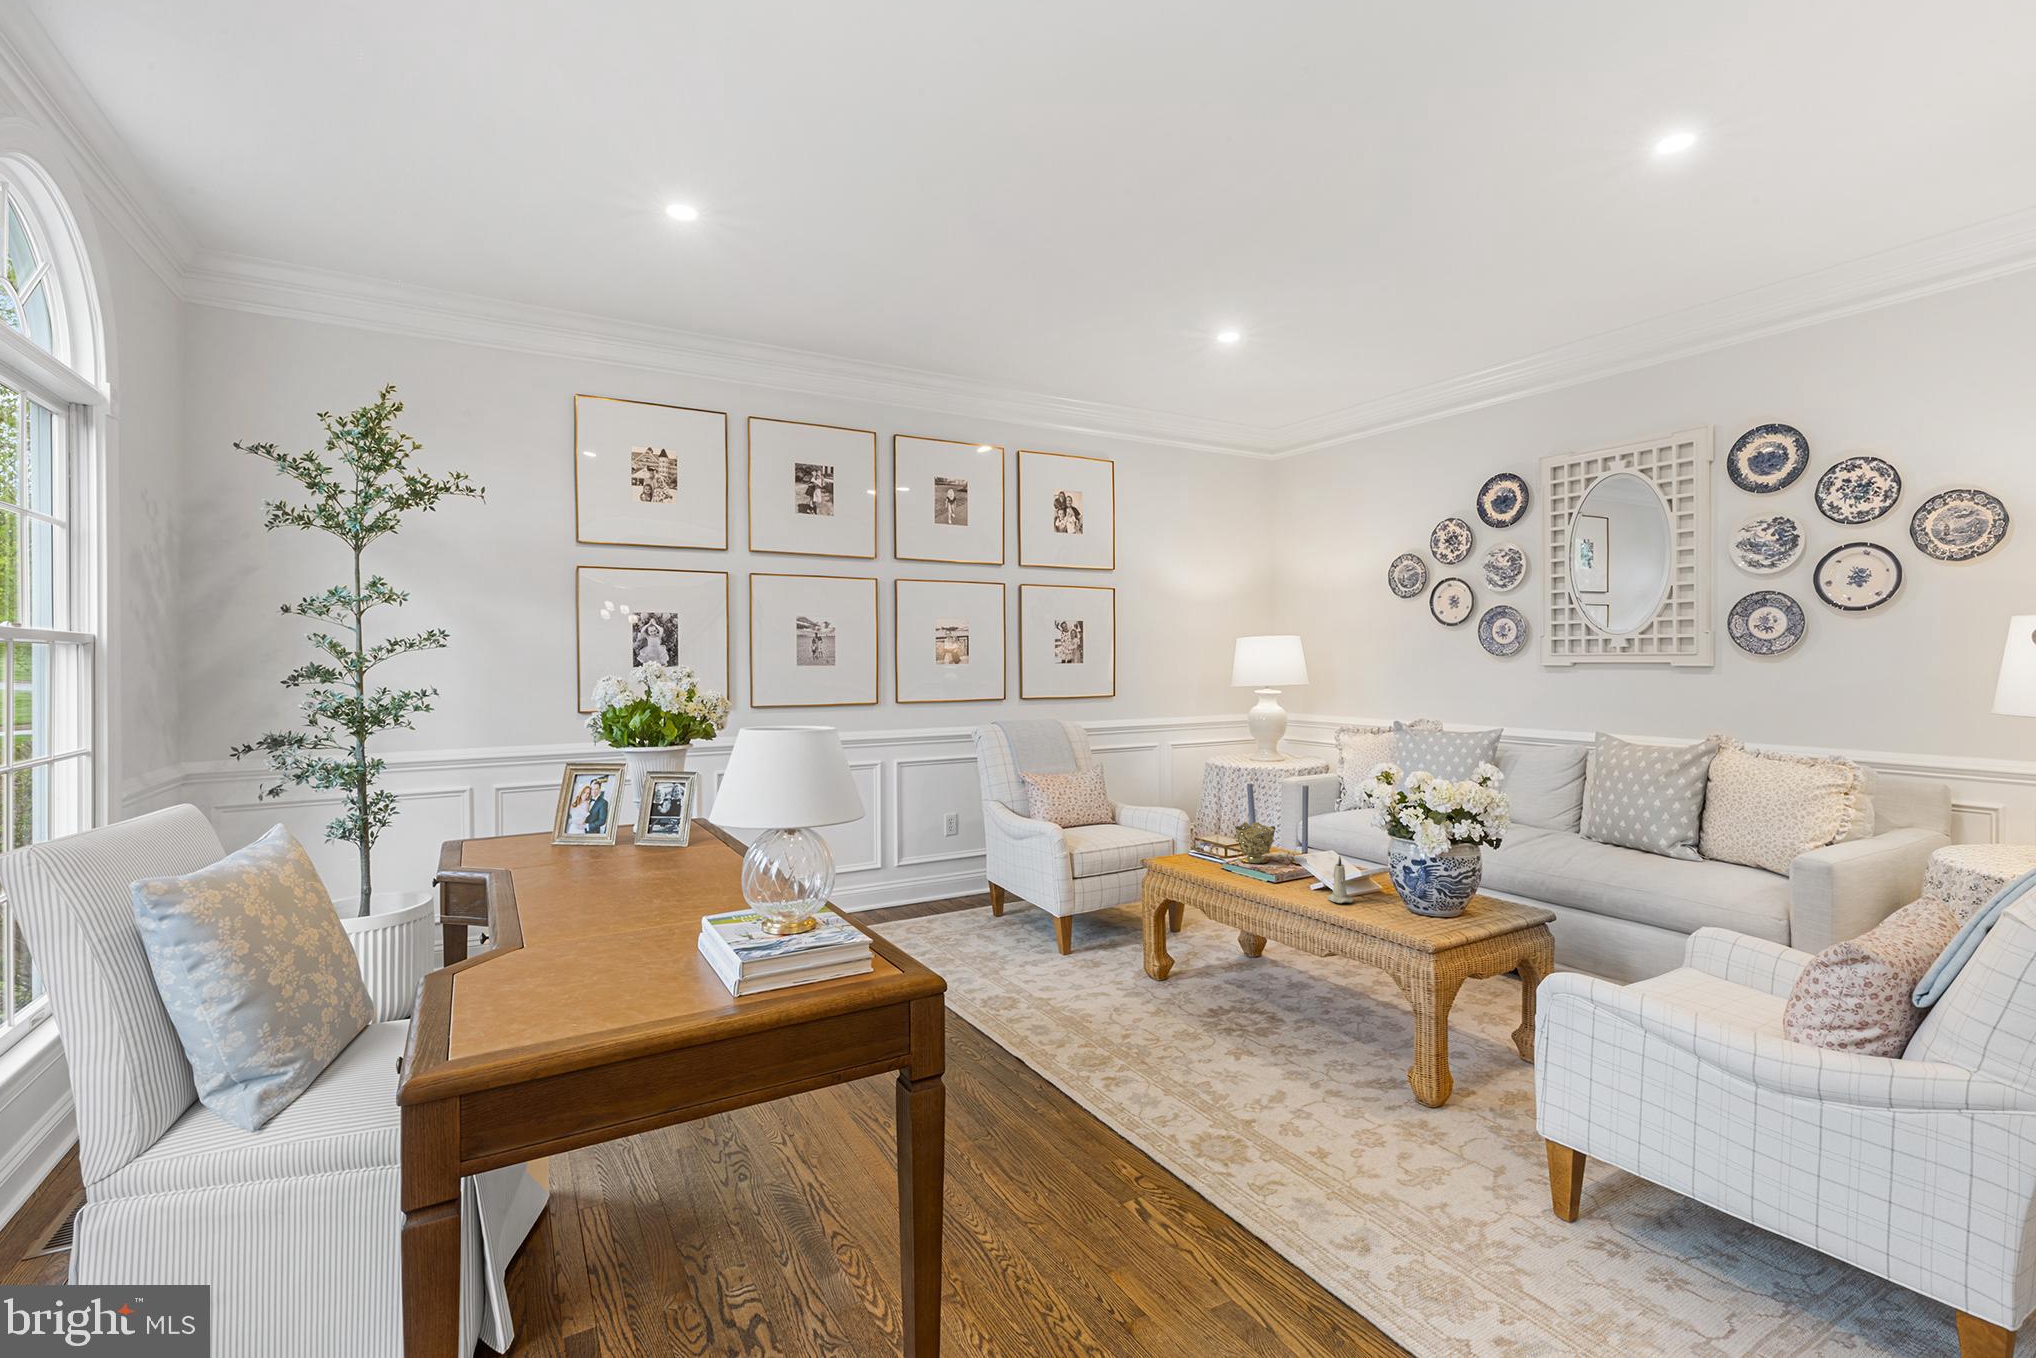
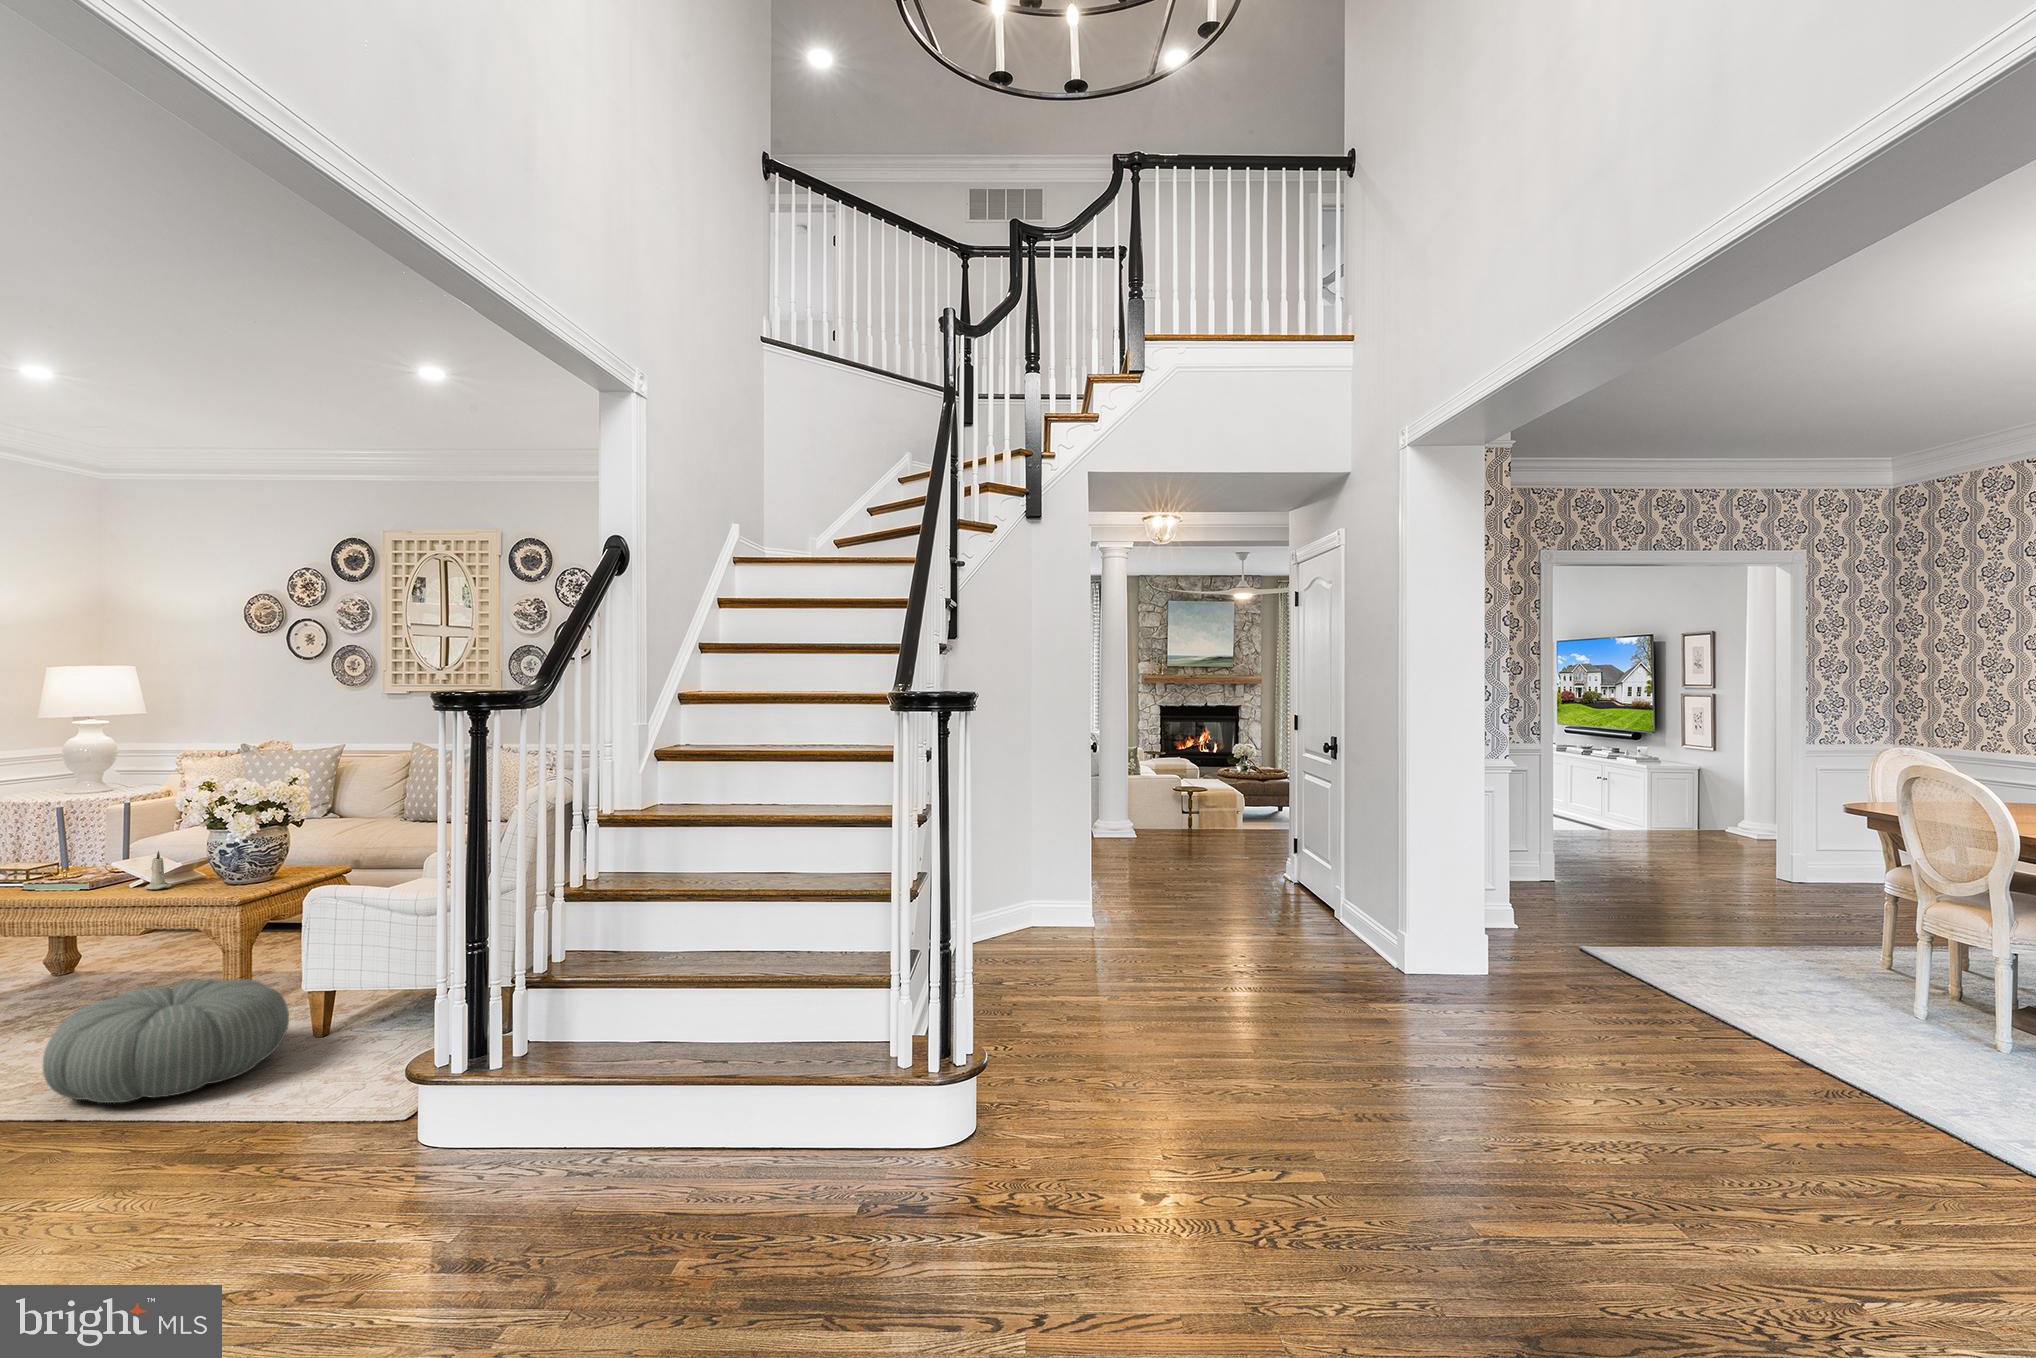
decorative bowl: present [1235,822,1275,863] -> none [41,840,92,877]
pouf: none [1247,1056,1528,1264] -> present [43,979,289,1103]

